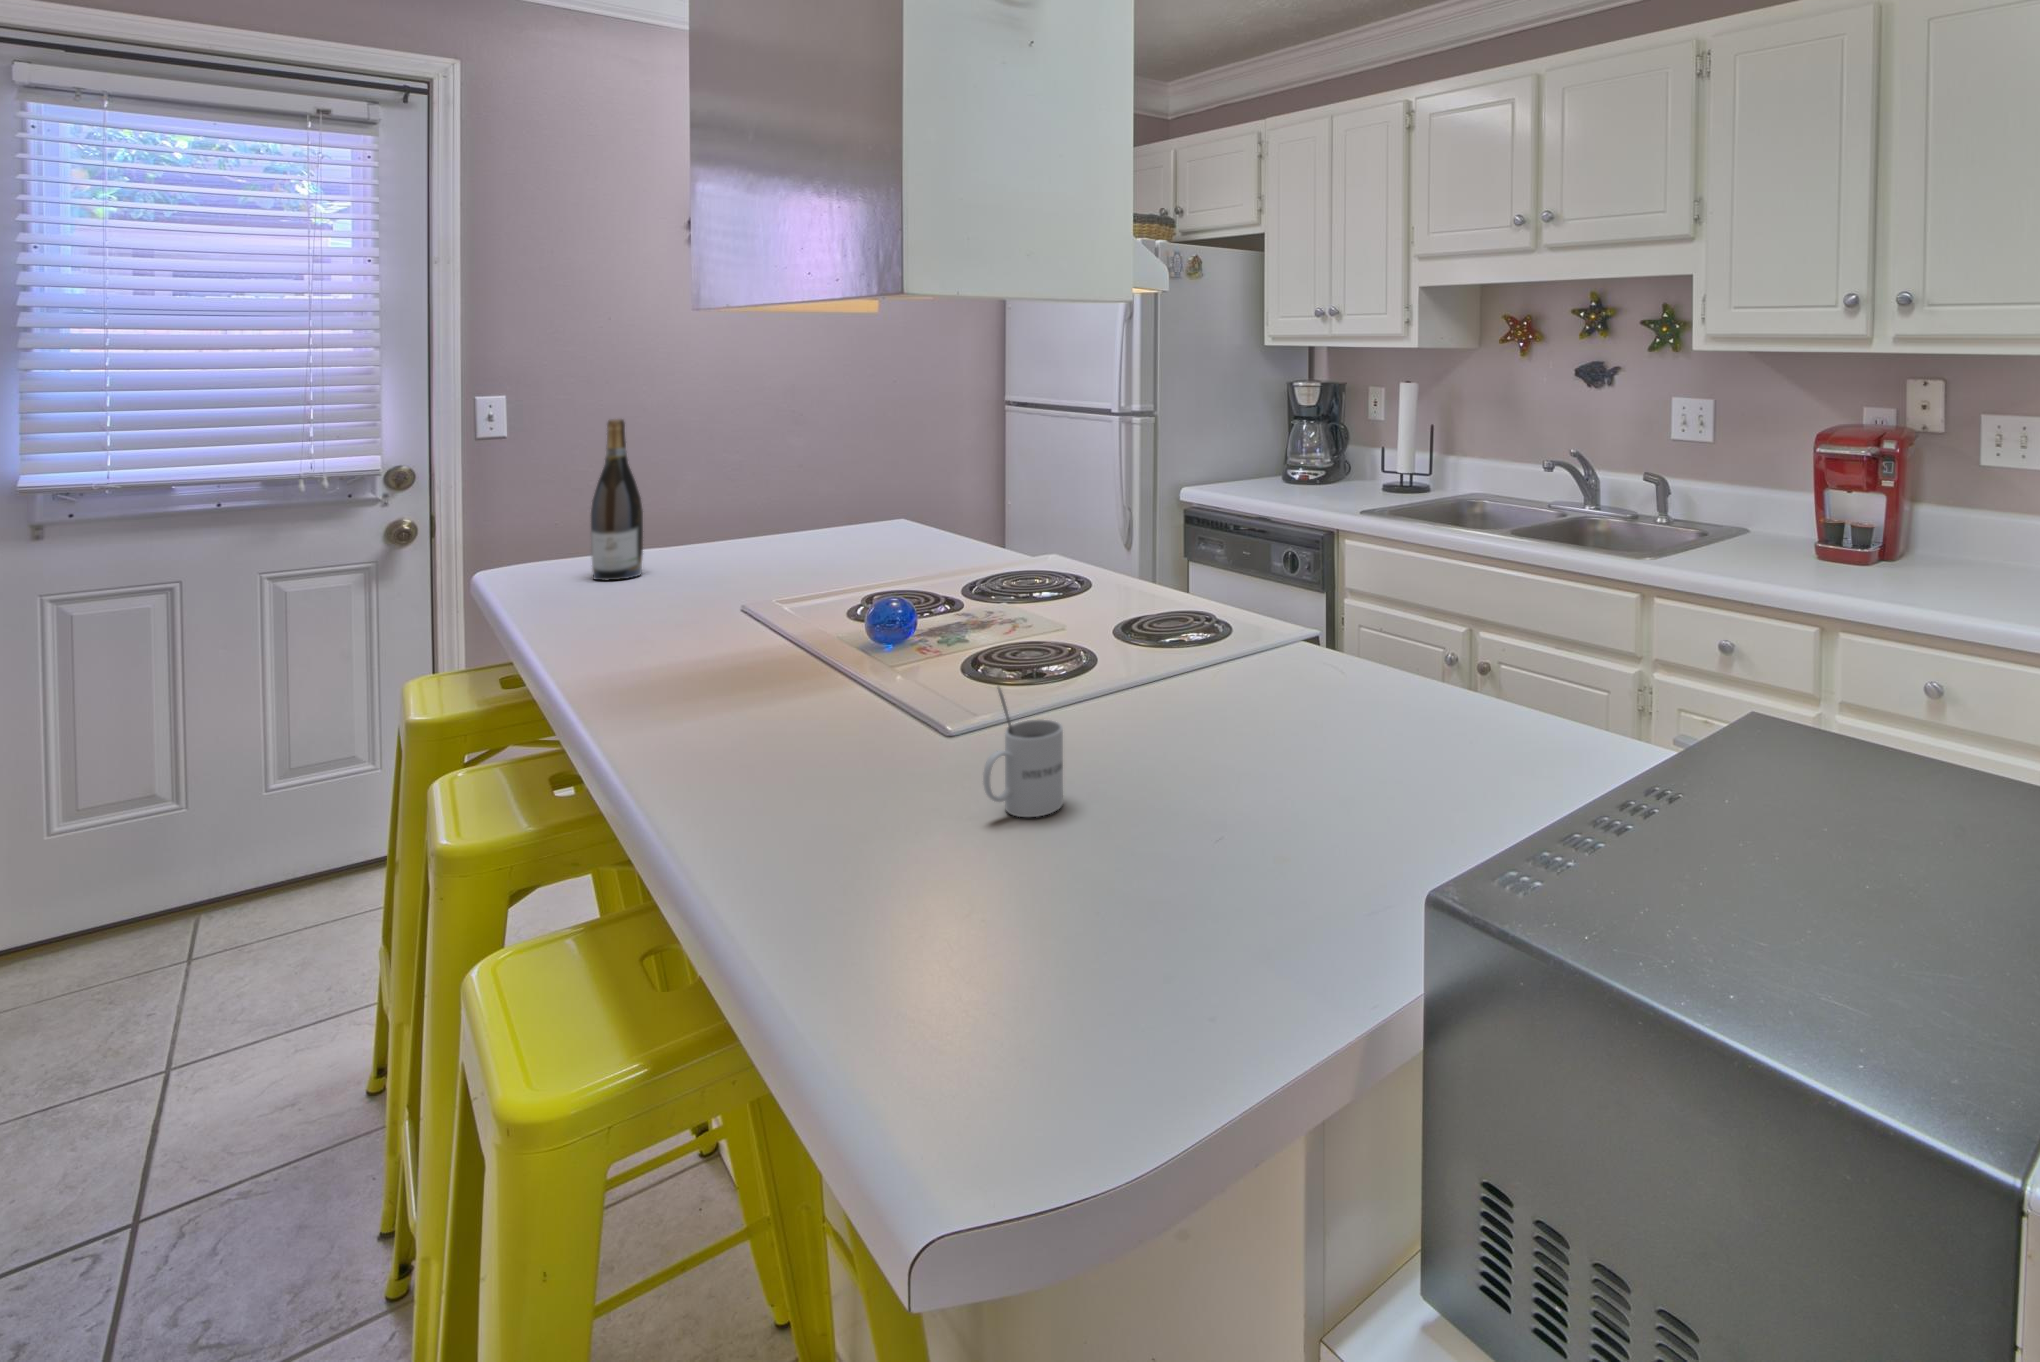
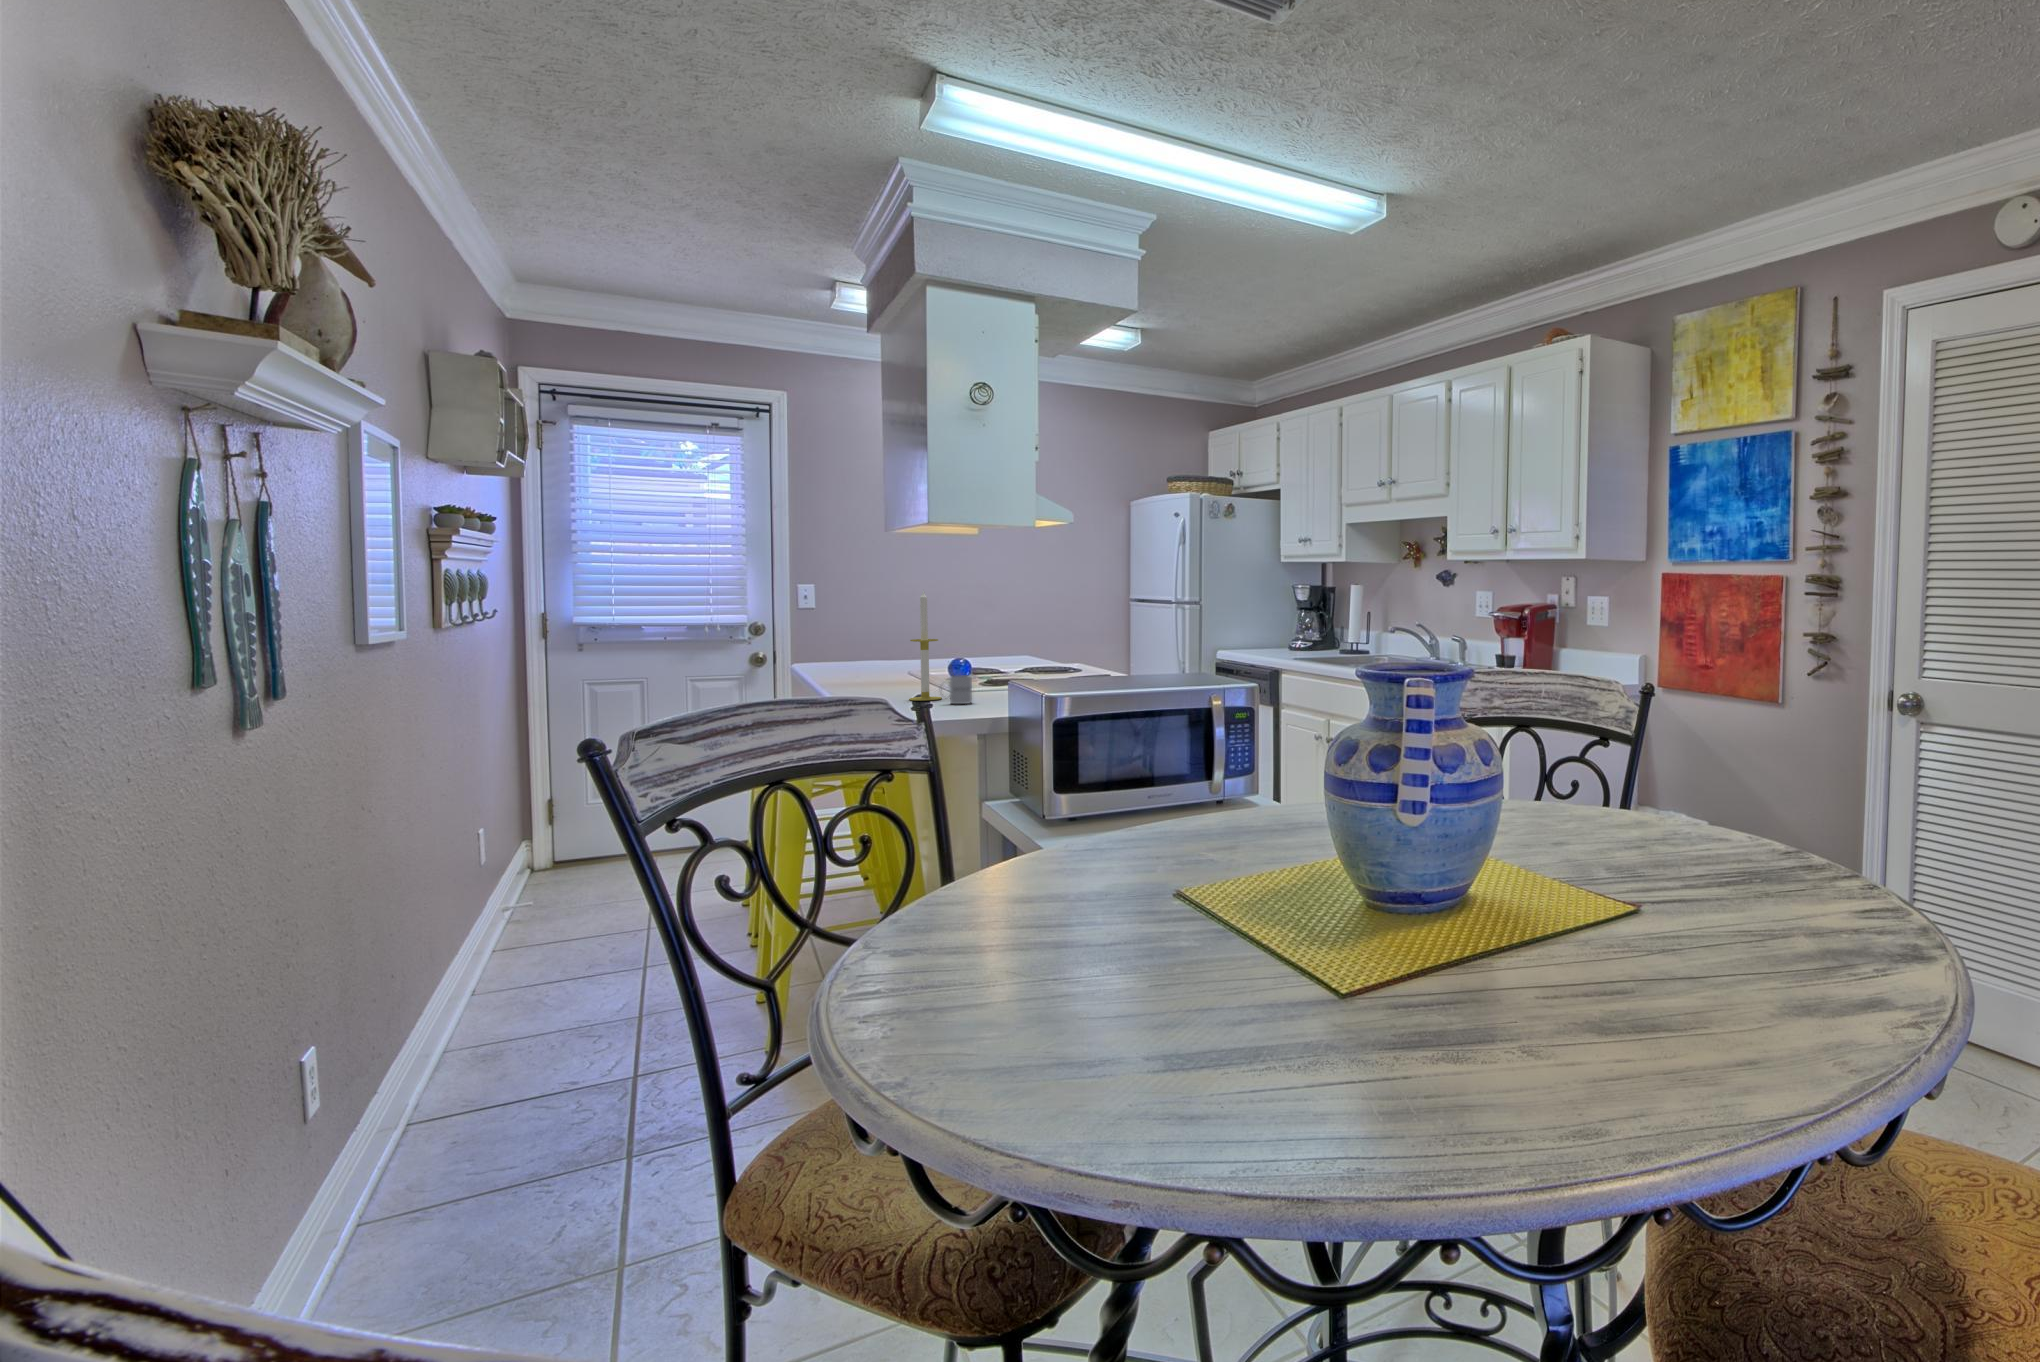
wine bottle: present [591,419,643,580] -> none [844,588,870,667]
candle: none [865,477,949,793] -> present [909,591,942,701]

